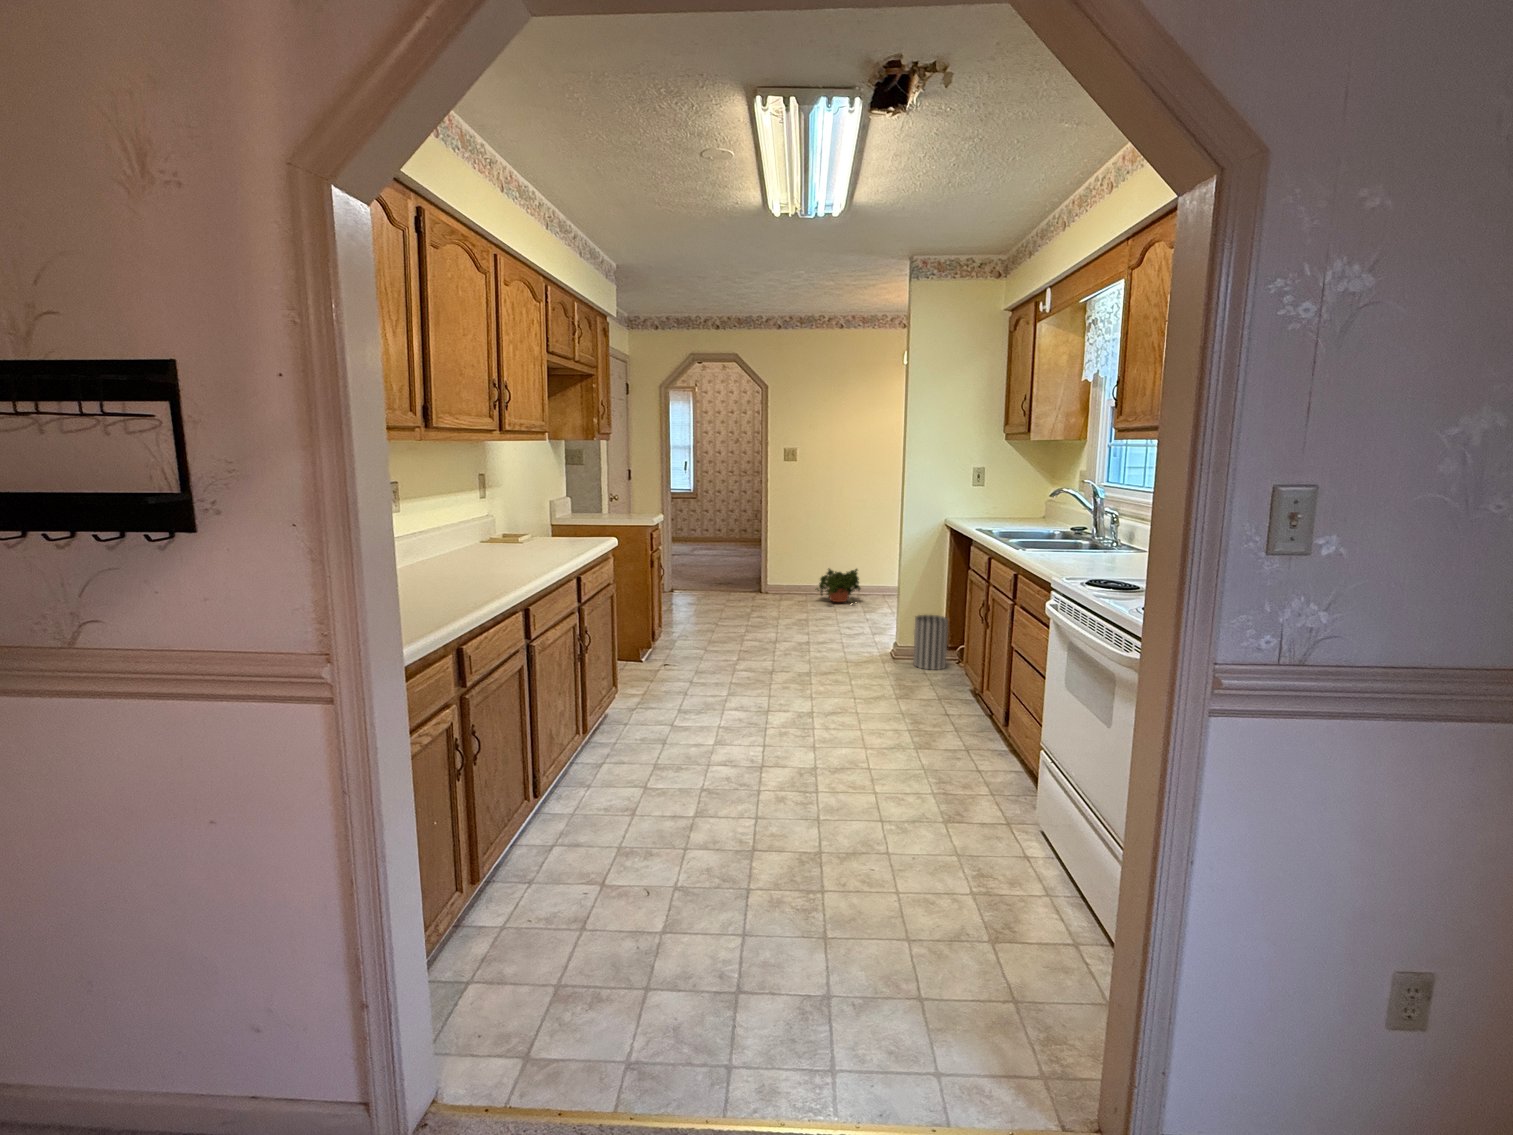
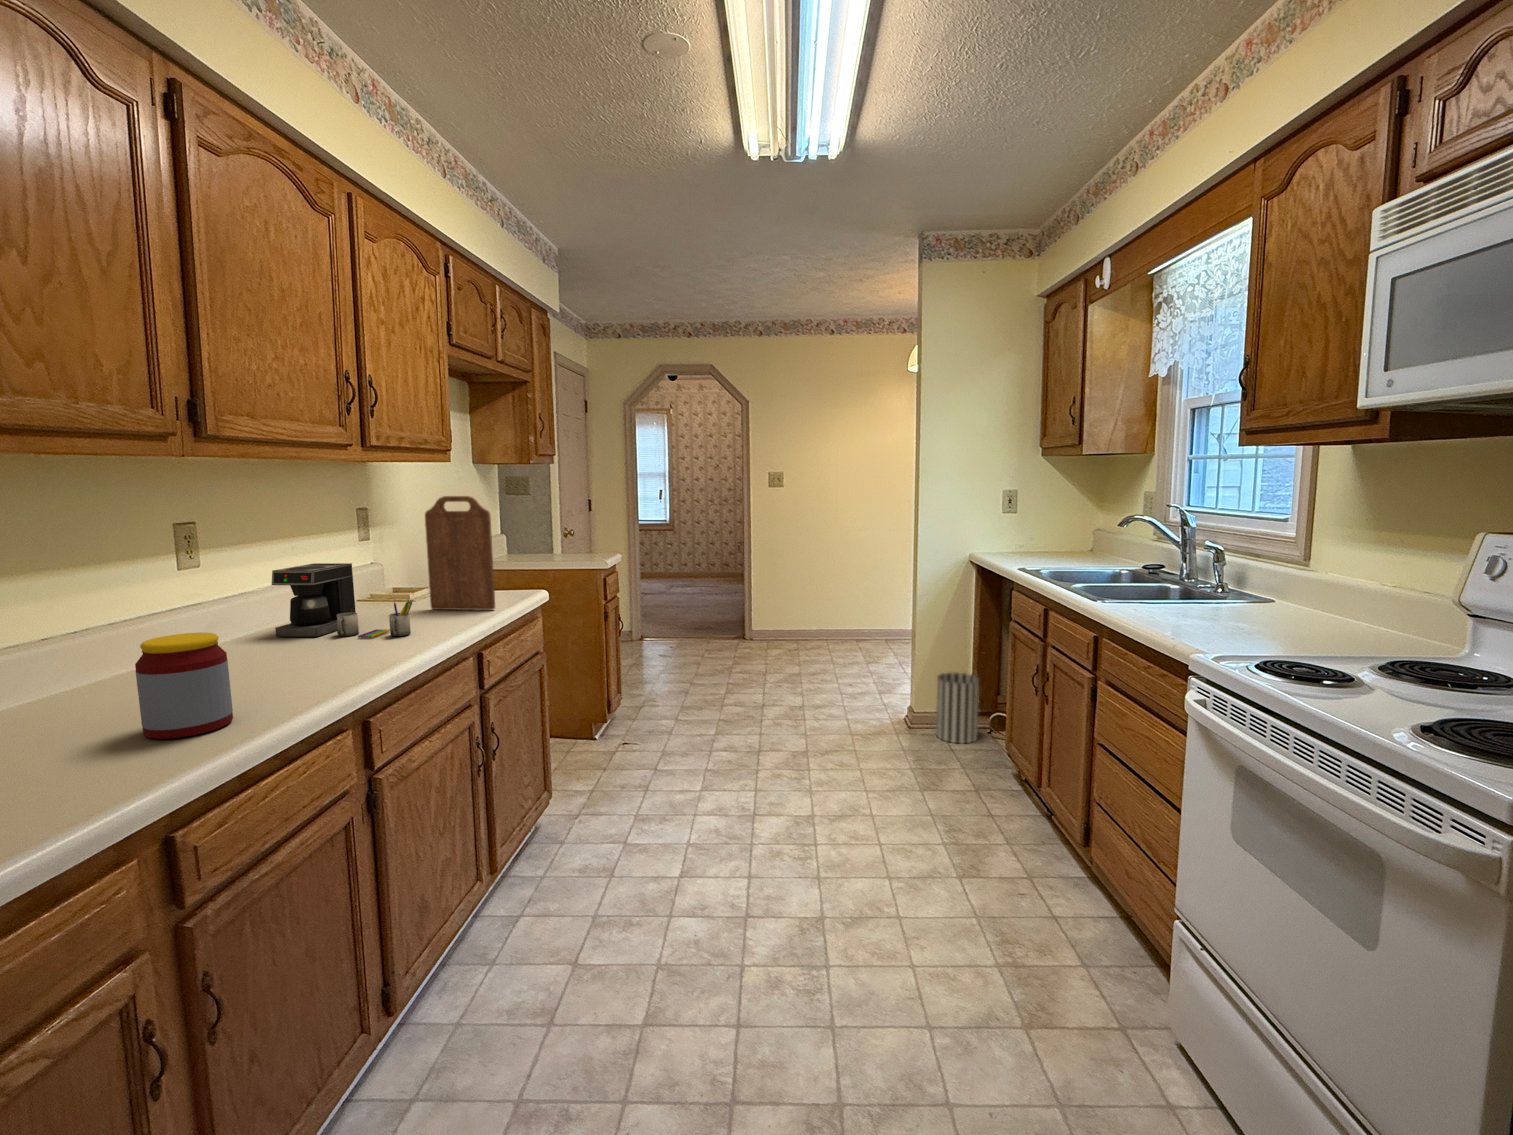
cutting board: none [537,467,586,549] -> present [425,496,495,610]
coffee maker: none [447,513,540,562] -> present [271,563,412,638]
jar: none [423,546,470,603] -> present [135,633,233,739]
potted plant: present [815,569,860,602] -> none [808,609,863,653]

